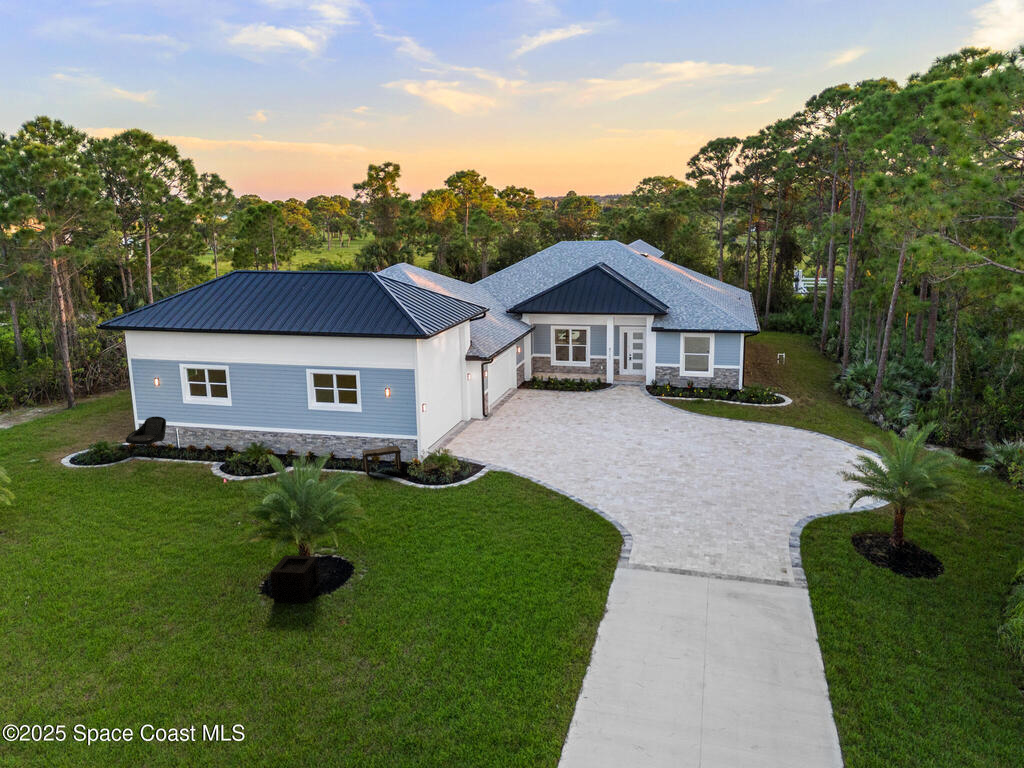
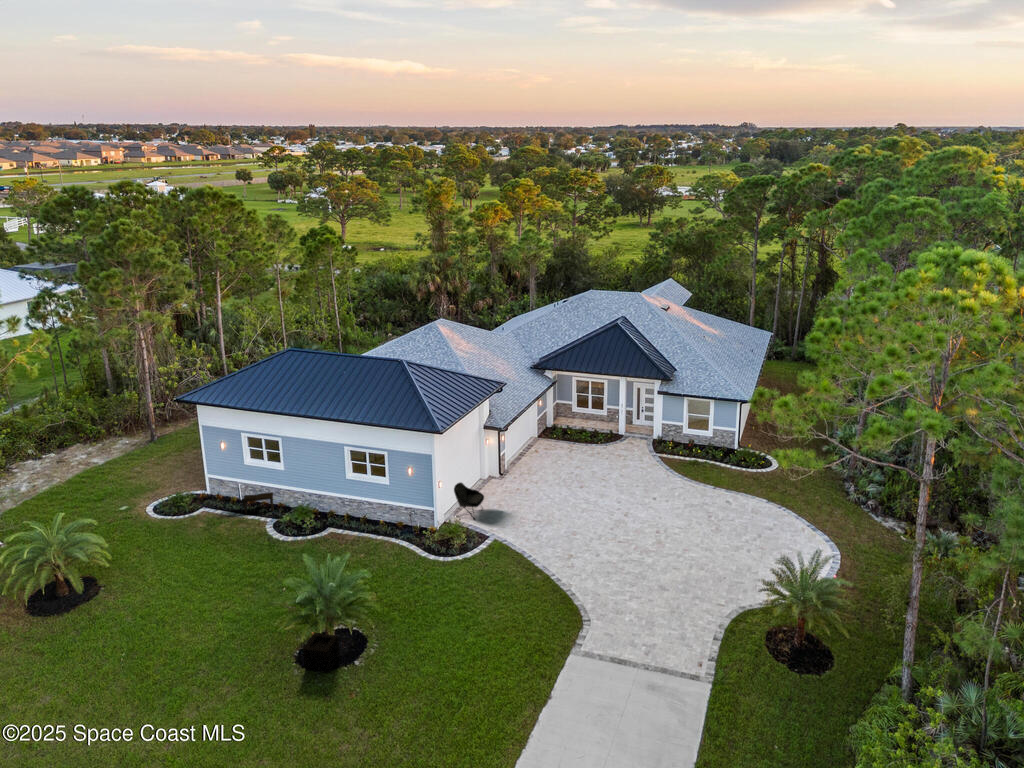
lounge chair: present [126,416,172,459] -> present [454,483,484,519]
bench: present [362,446,401,474] -> present [243,492,274,514]

